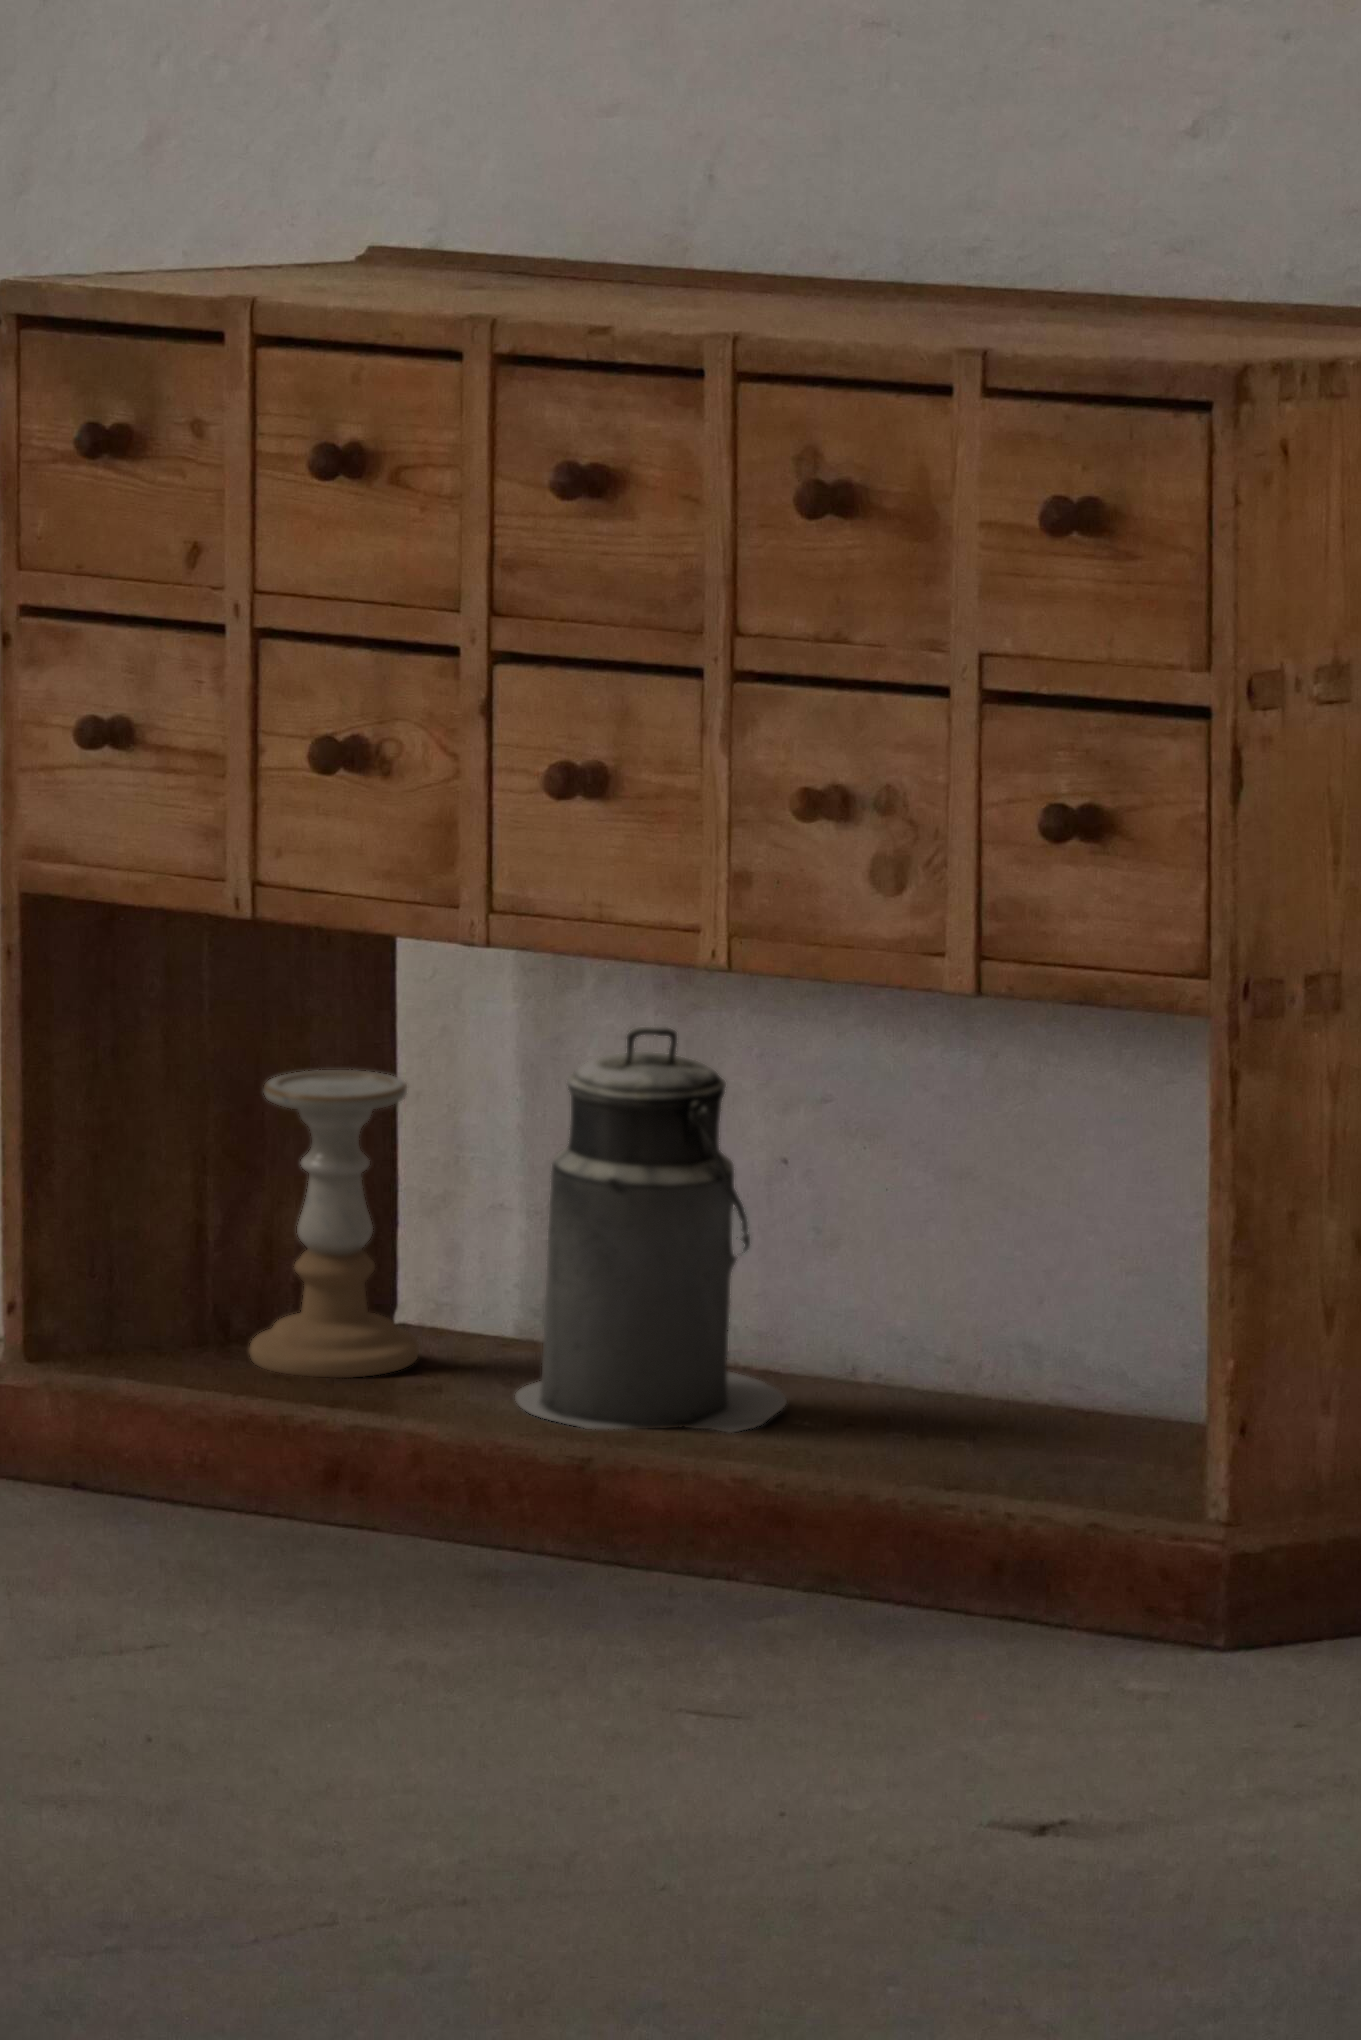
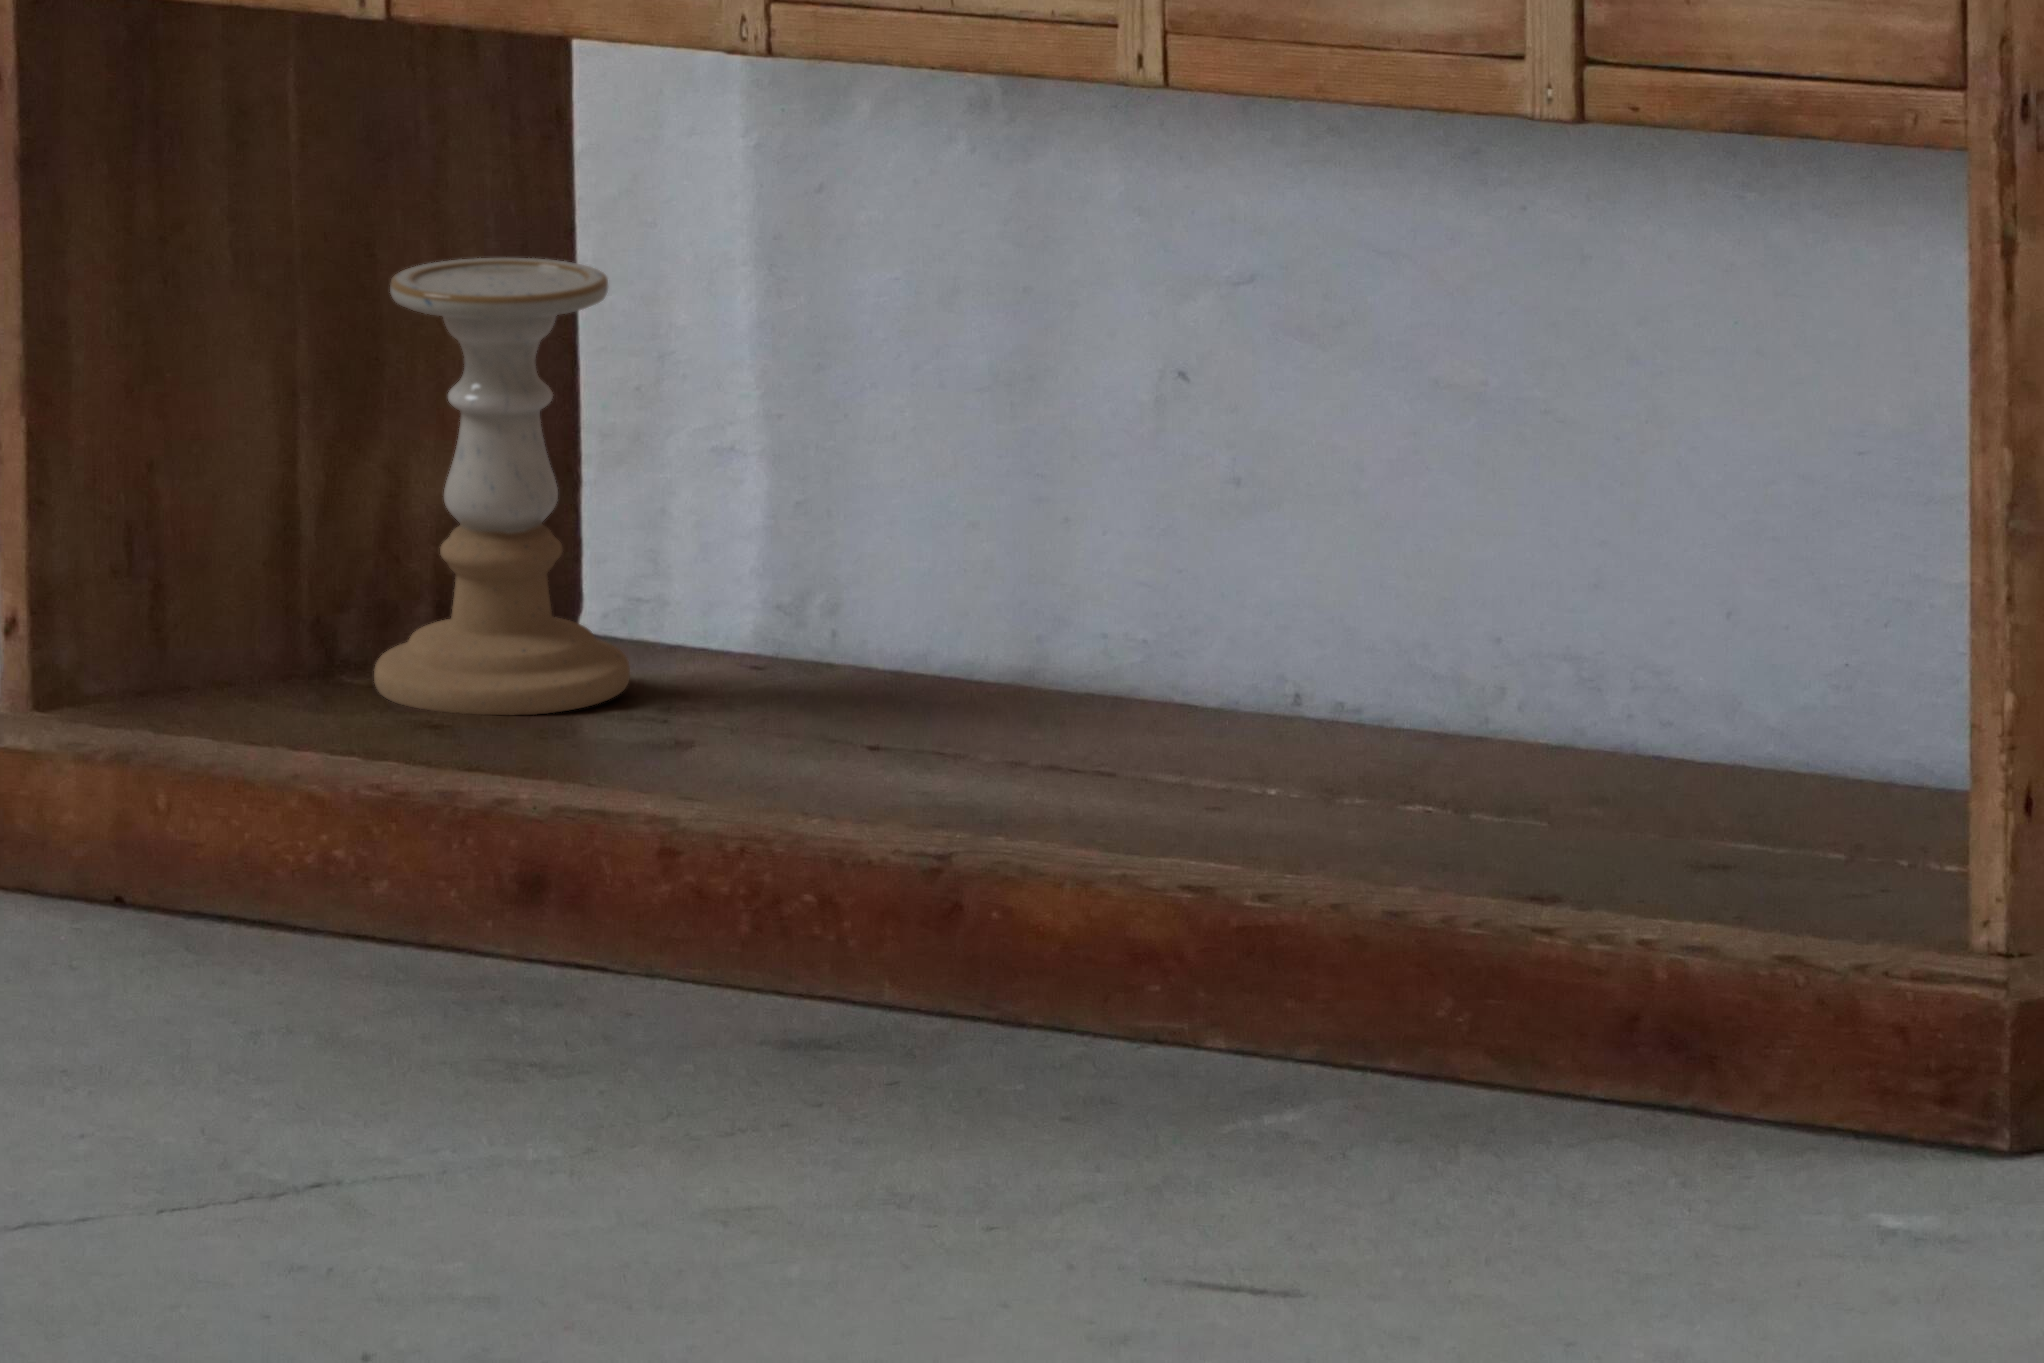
canister: present [515,1027,787,1432] -> none [791,182,1202,798]

